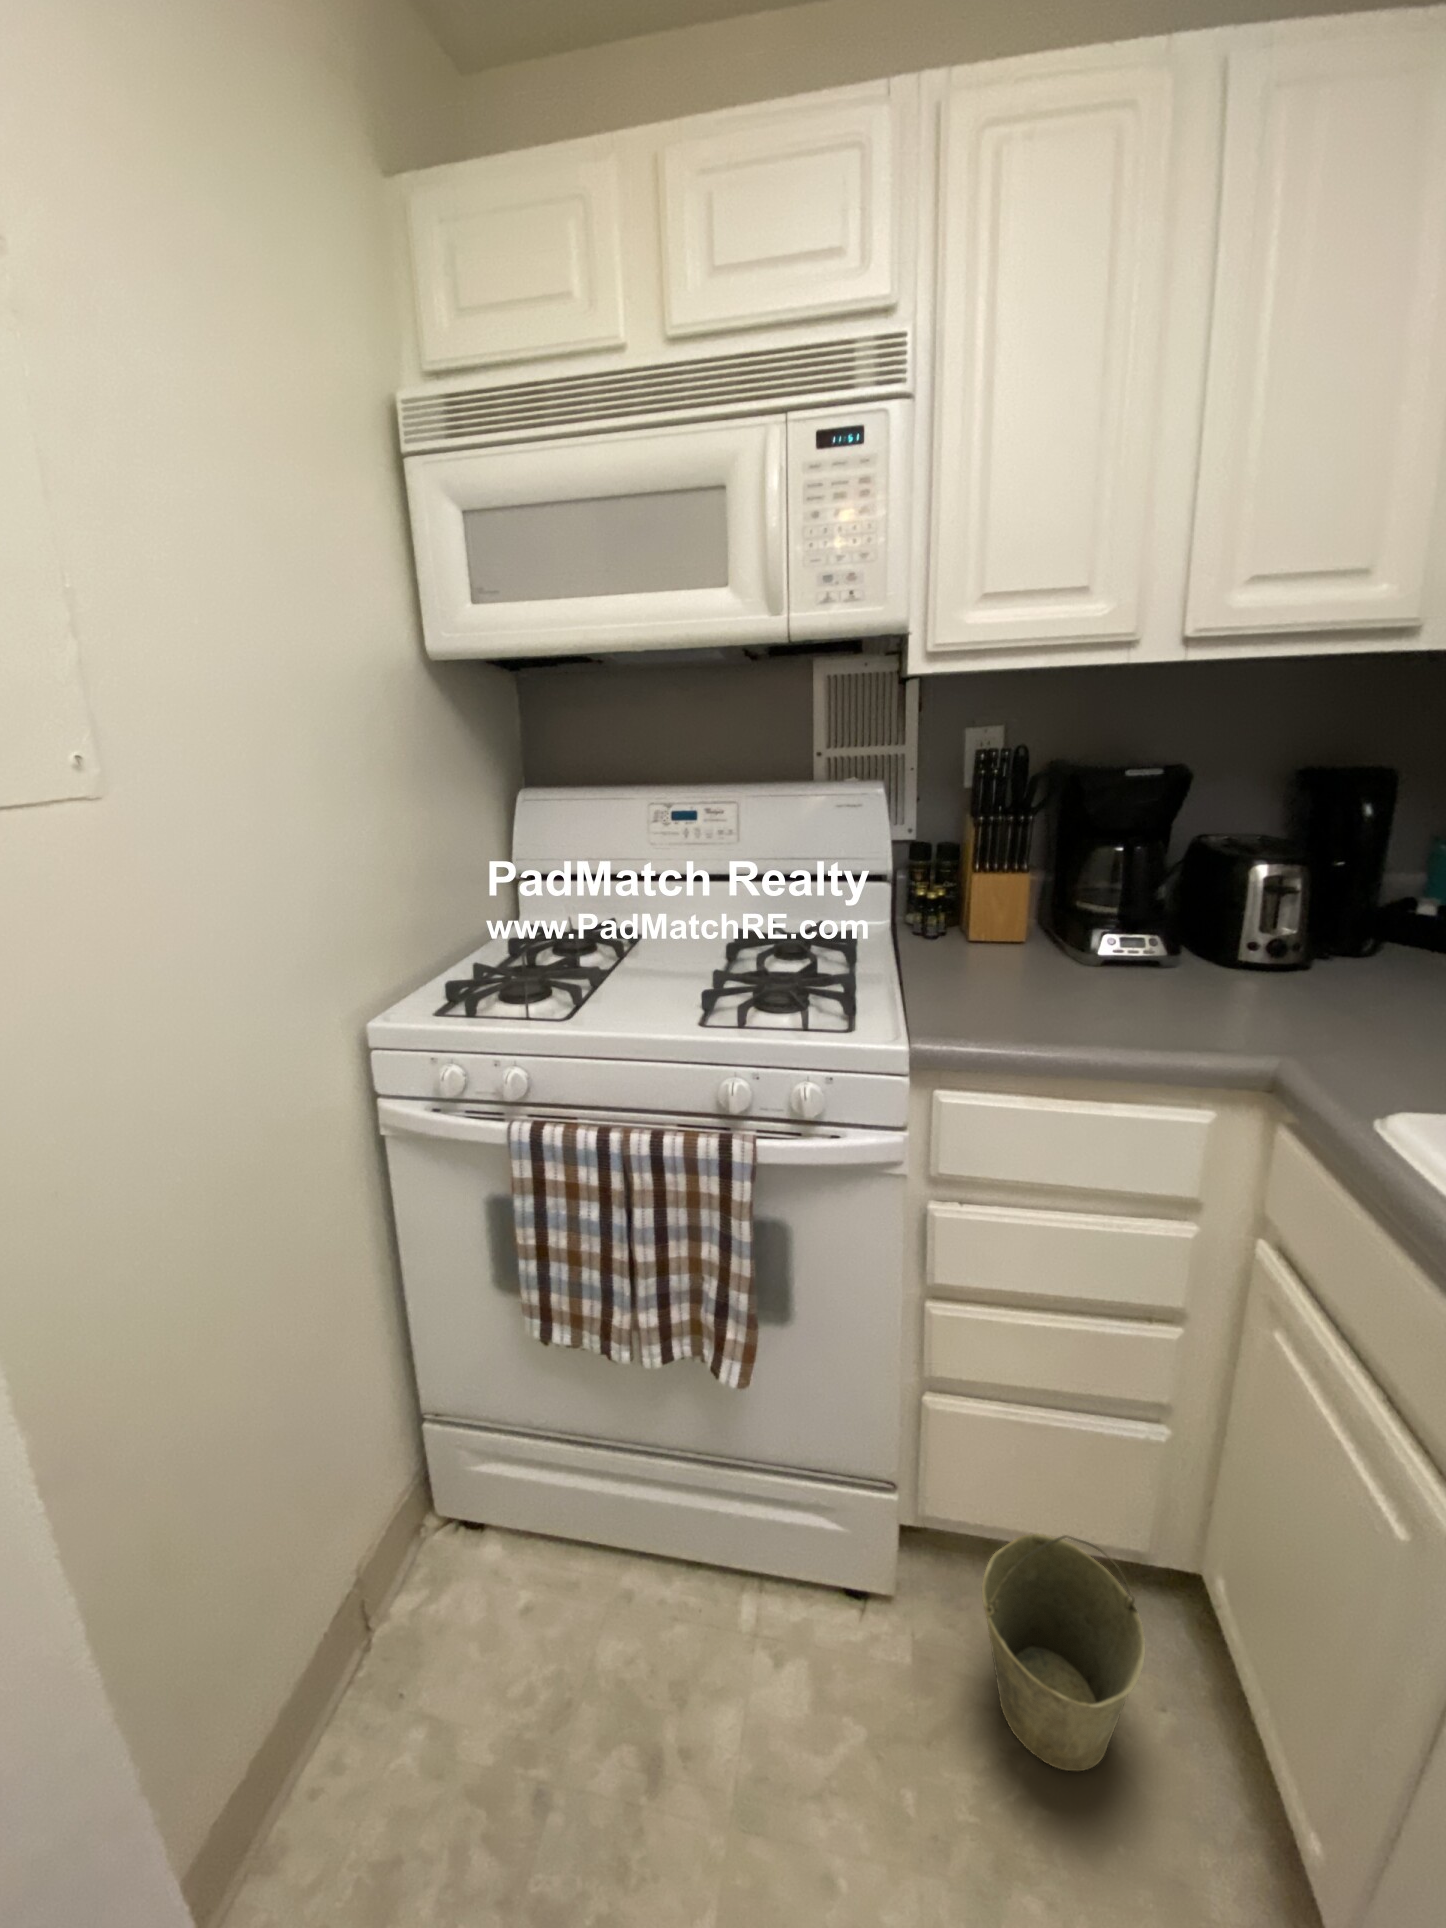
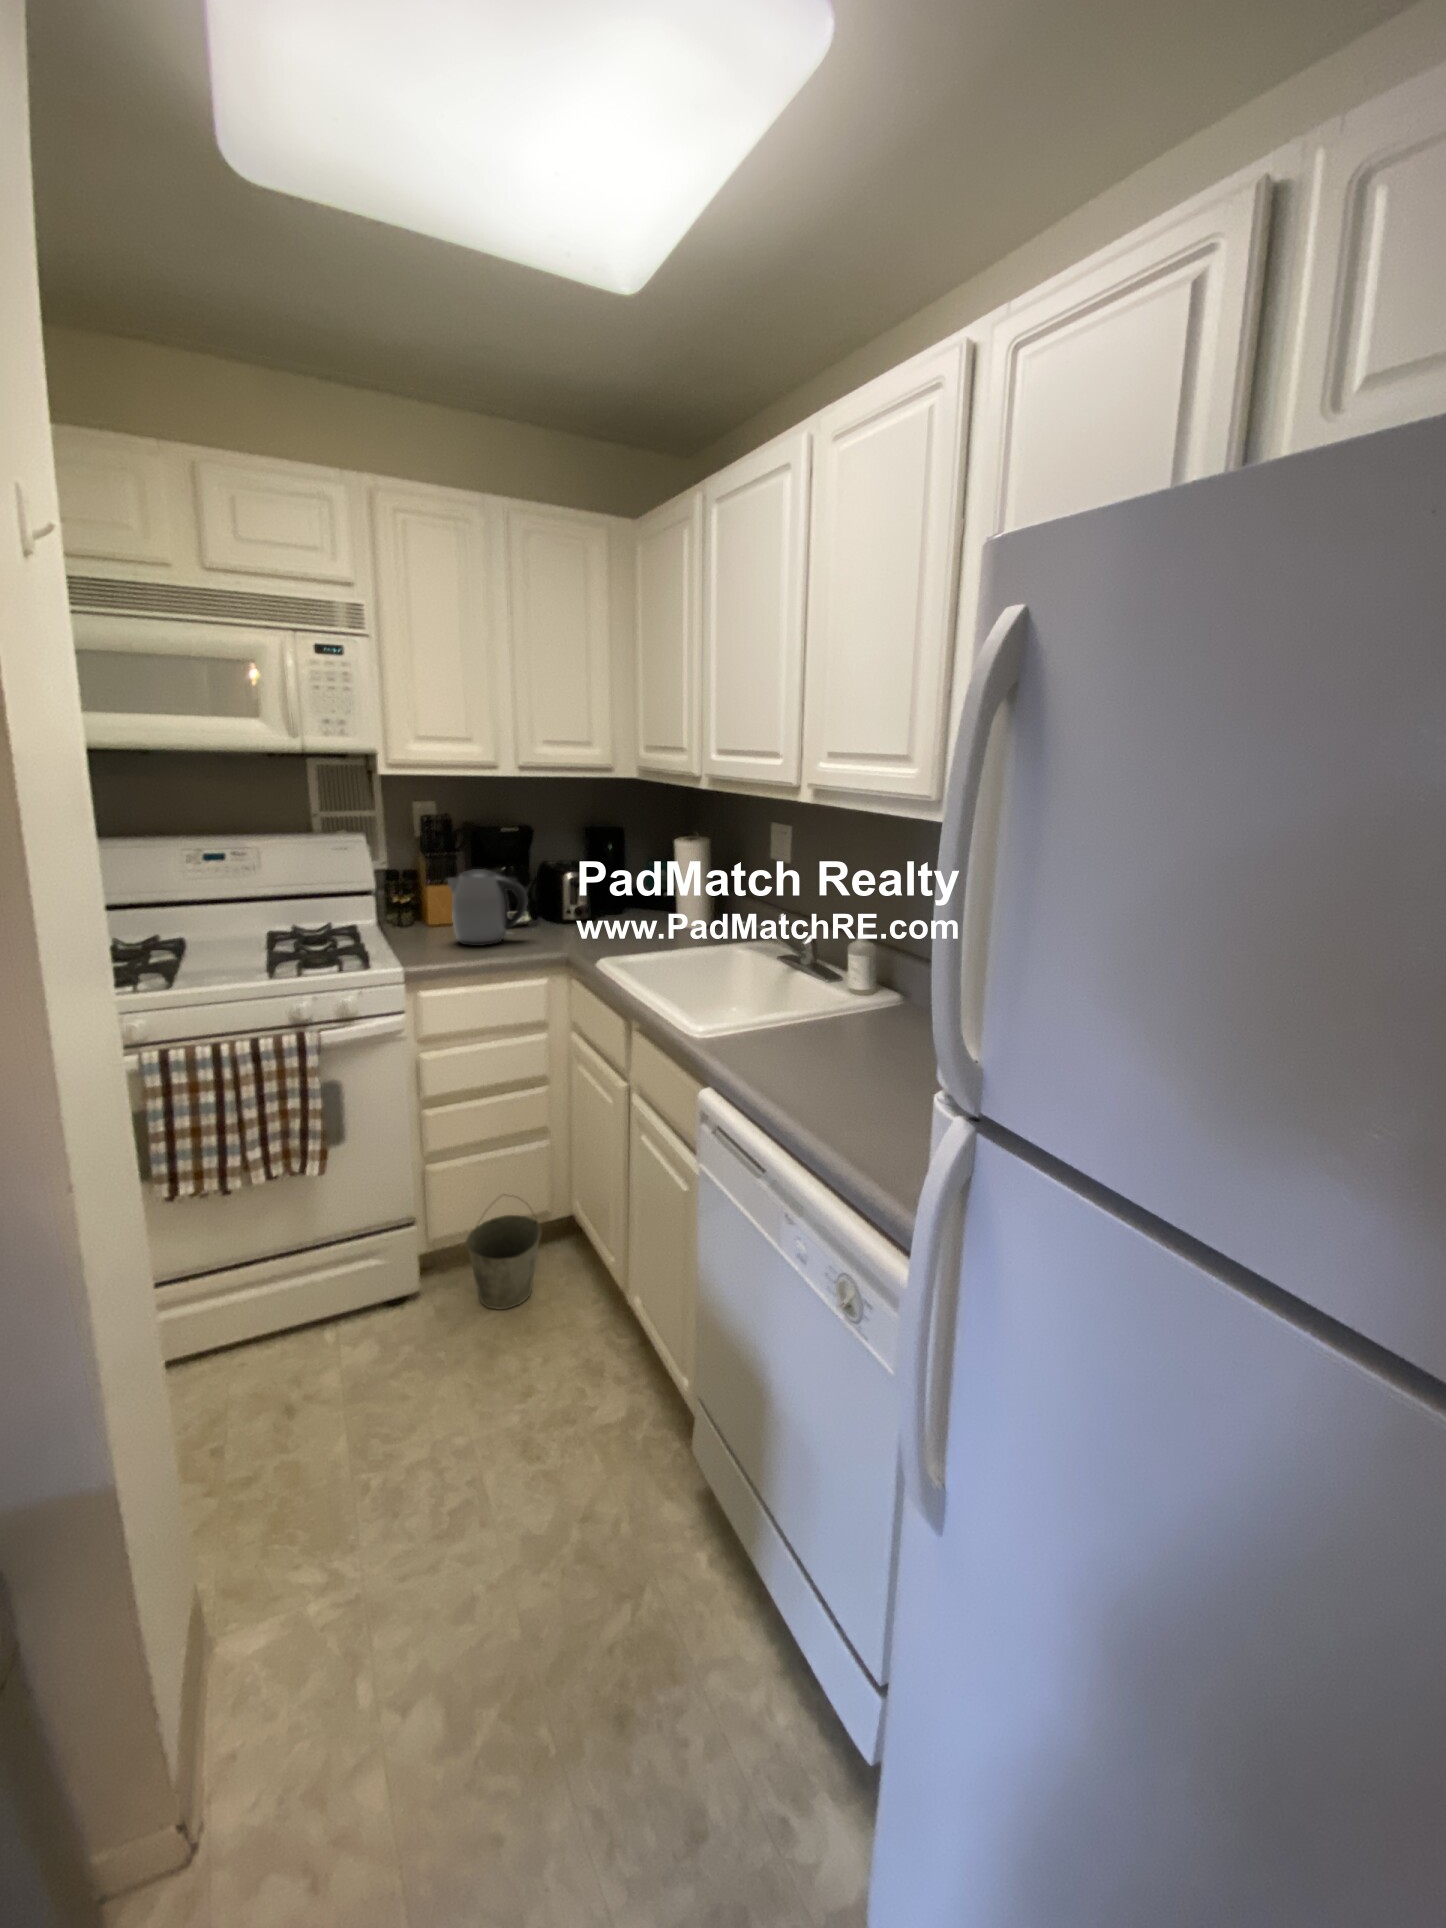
kettle: none [1011,852,1184,1010] -> present [447,869,528,946]

